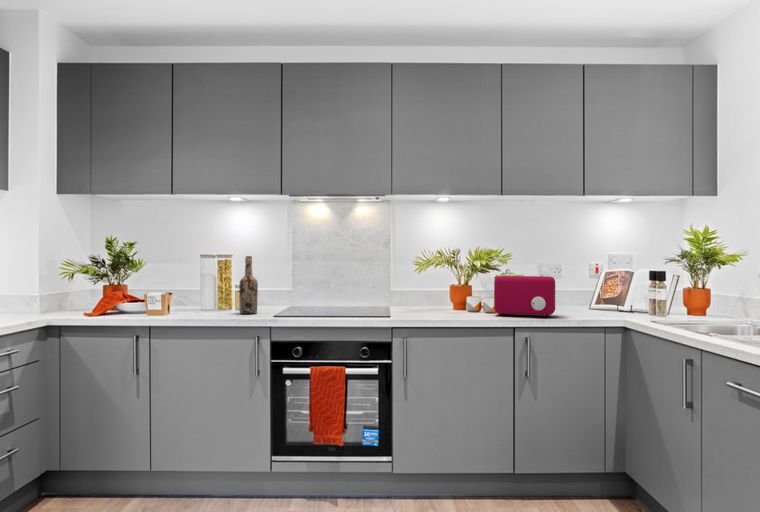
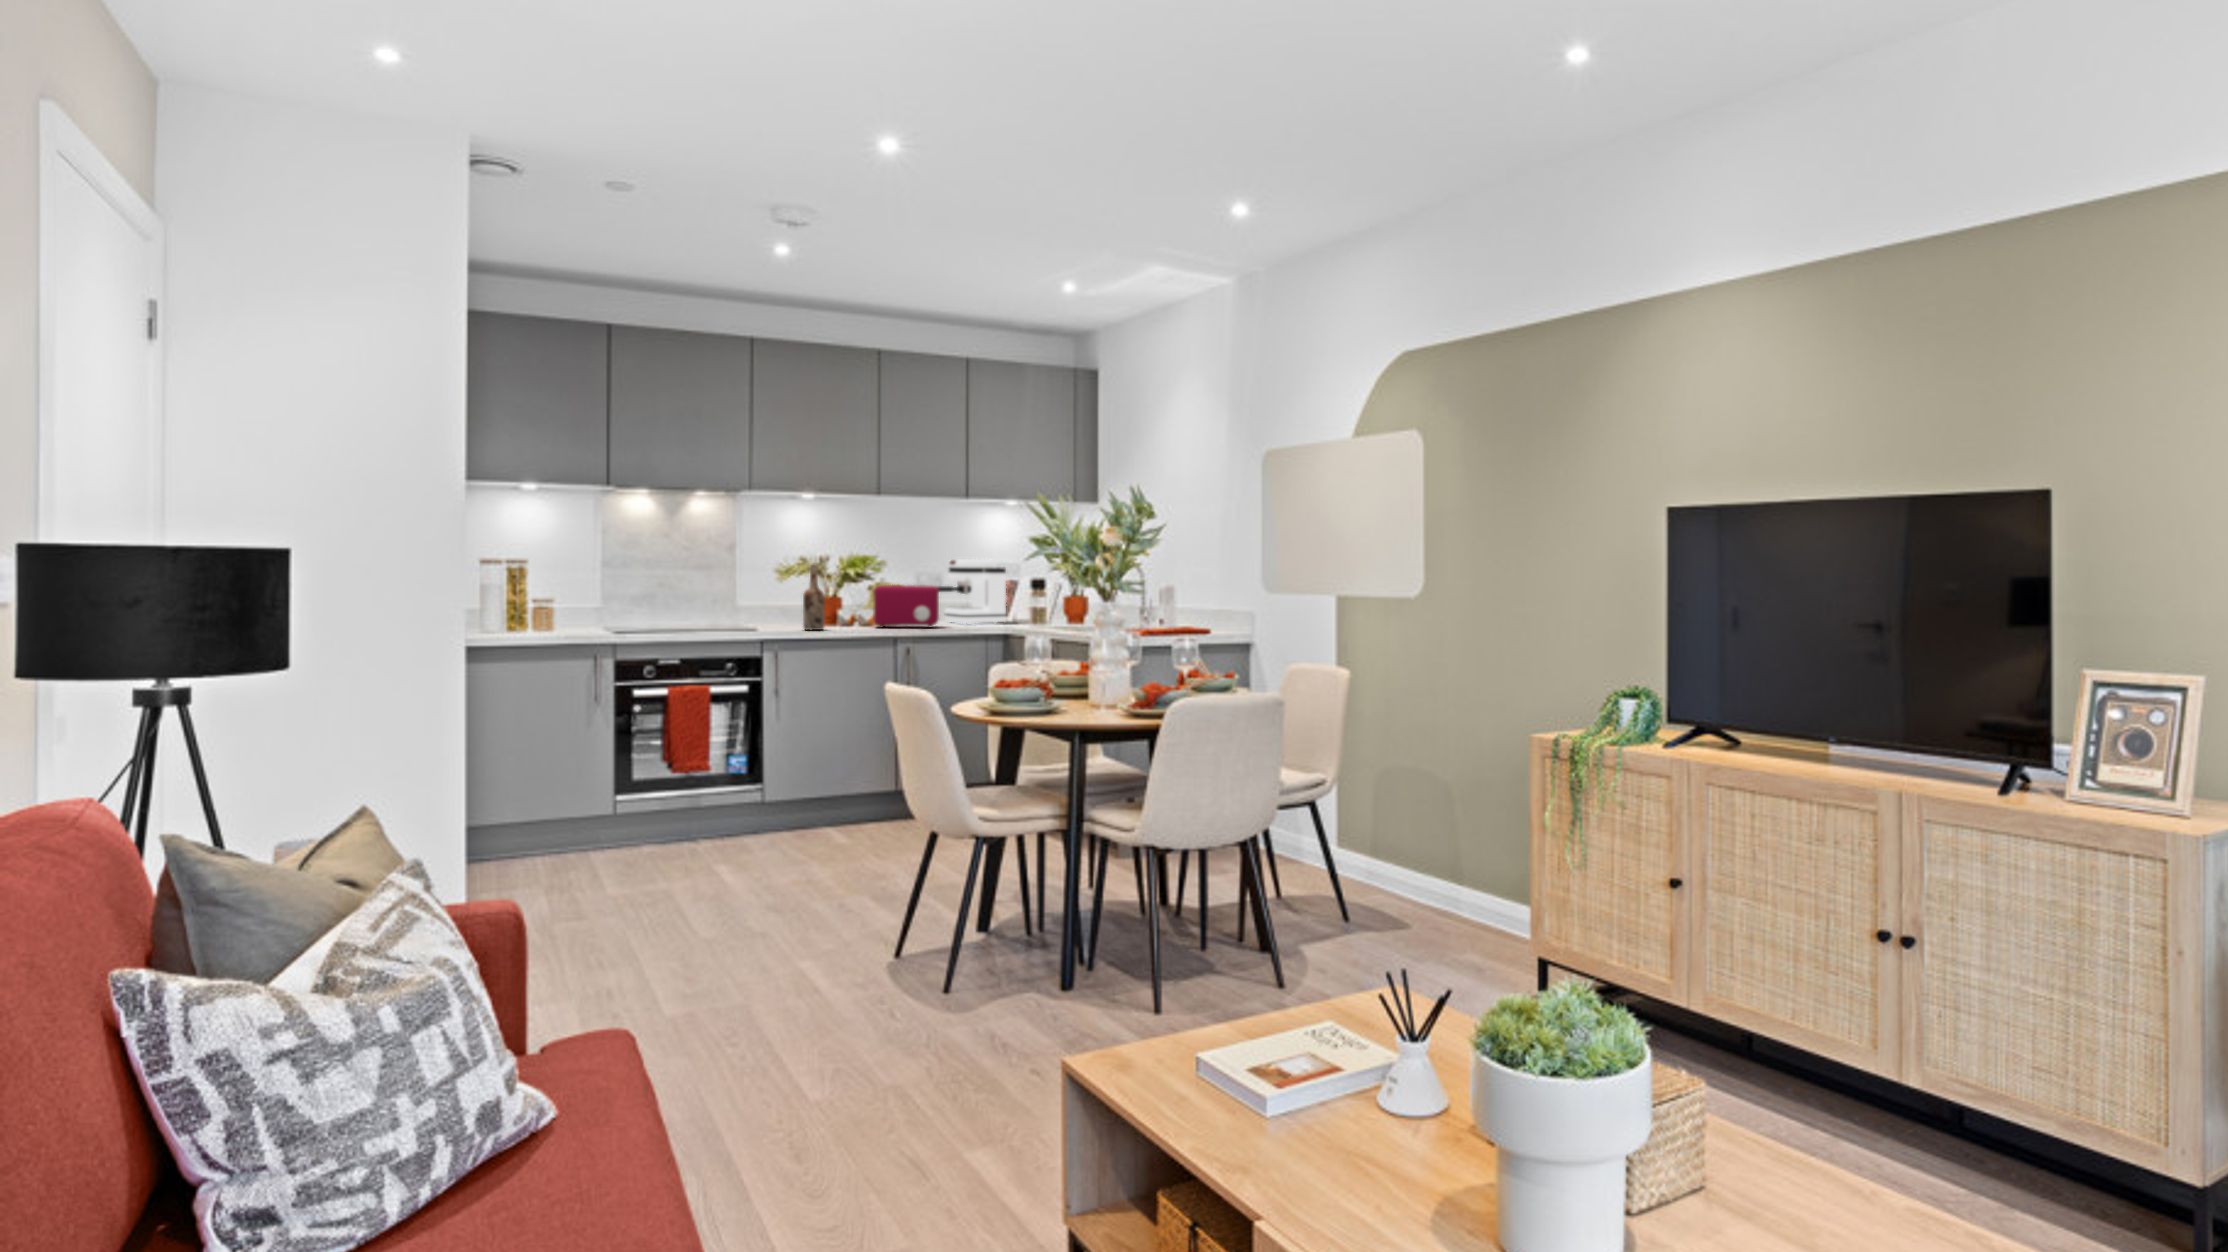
coffee maker: none [551,252,622,314] -> present [937,559,1006,624]
wine bottle: present [239,256,258,314] -> present [803,565,825,630]

